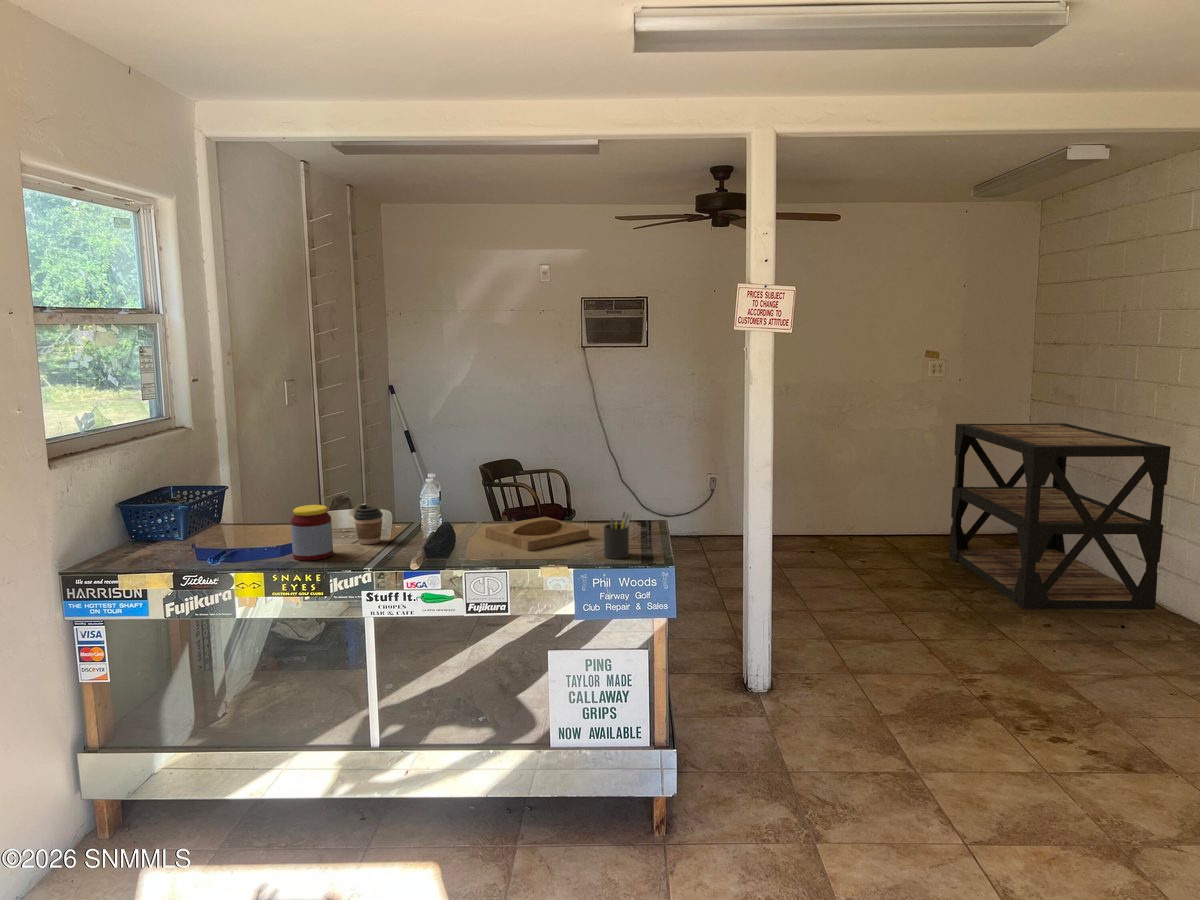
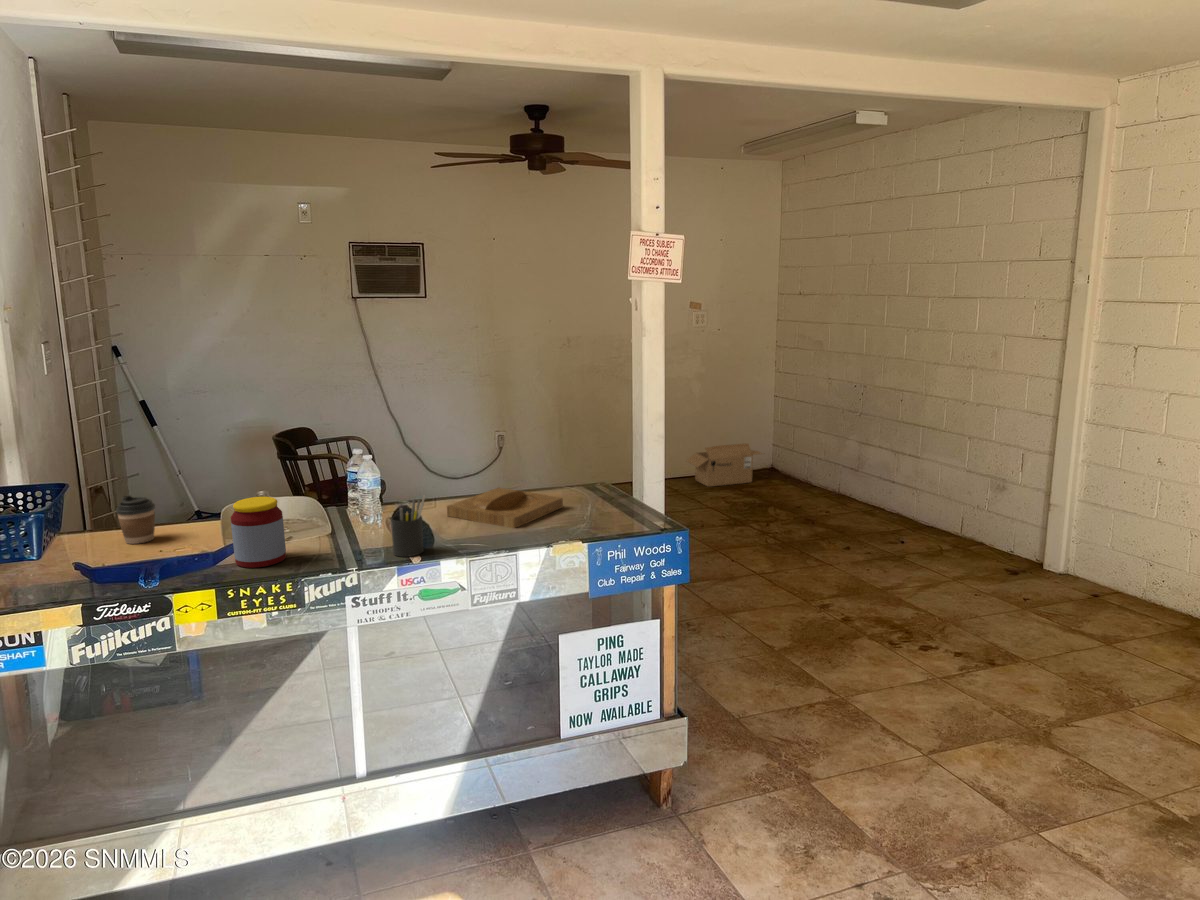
shelving unit: present [949,423,1171,609] -> none [768,366,960,533]
cardboard box: none [861,503,953,547] -> present [687,444,763,487]
coffee cup: present [354,505,383,544] -> present [116,495,155,544]
pen holder: present [604,509,632,559] -> present [391,496,425,557]

